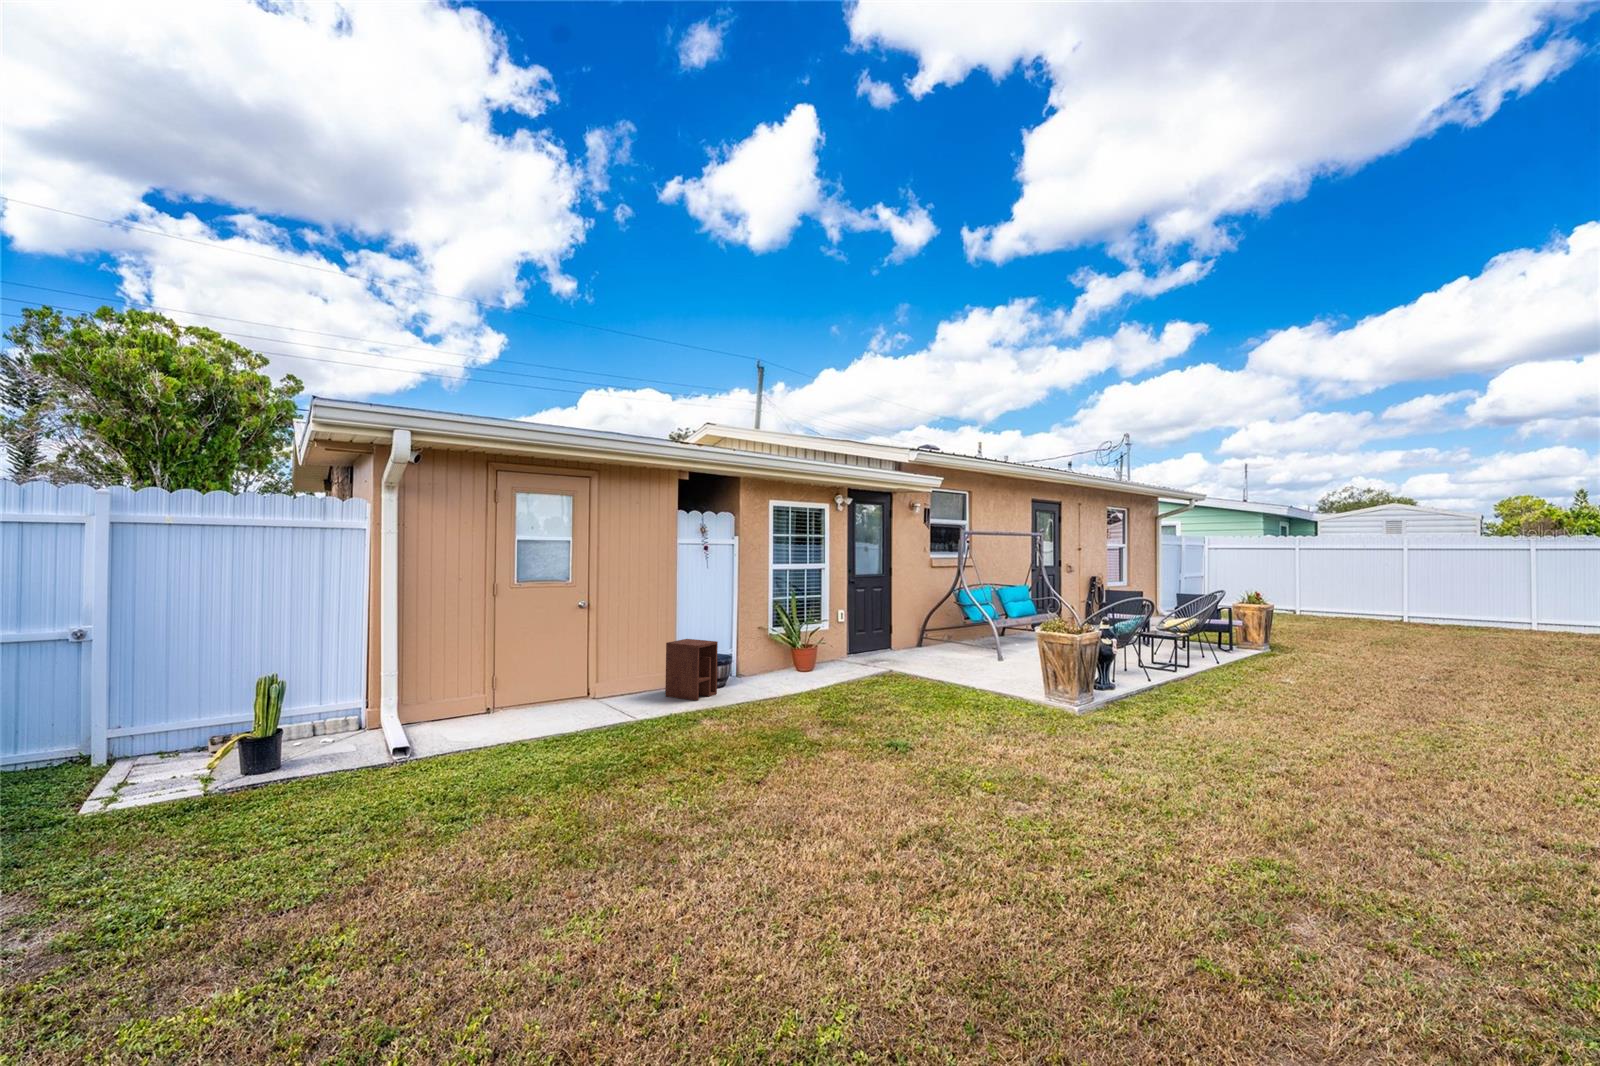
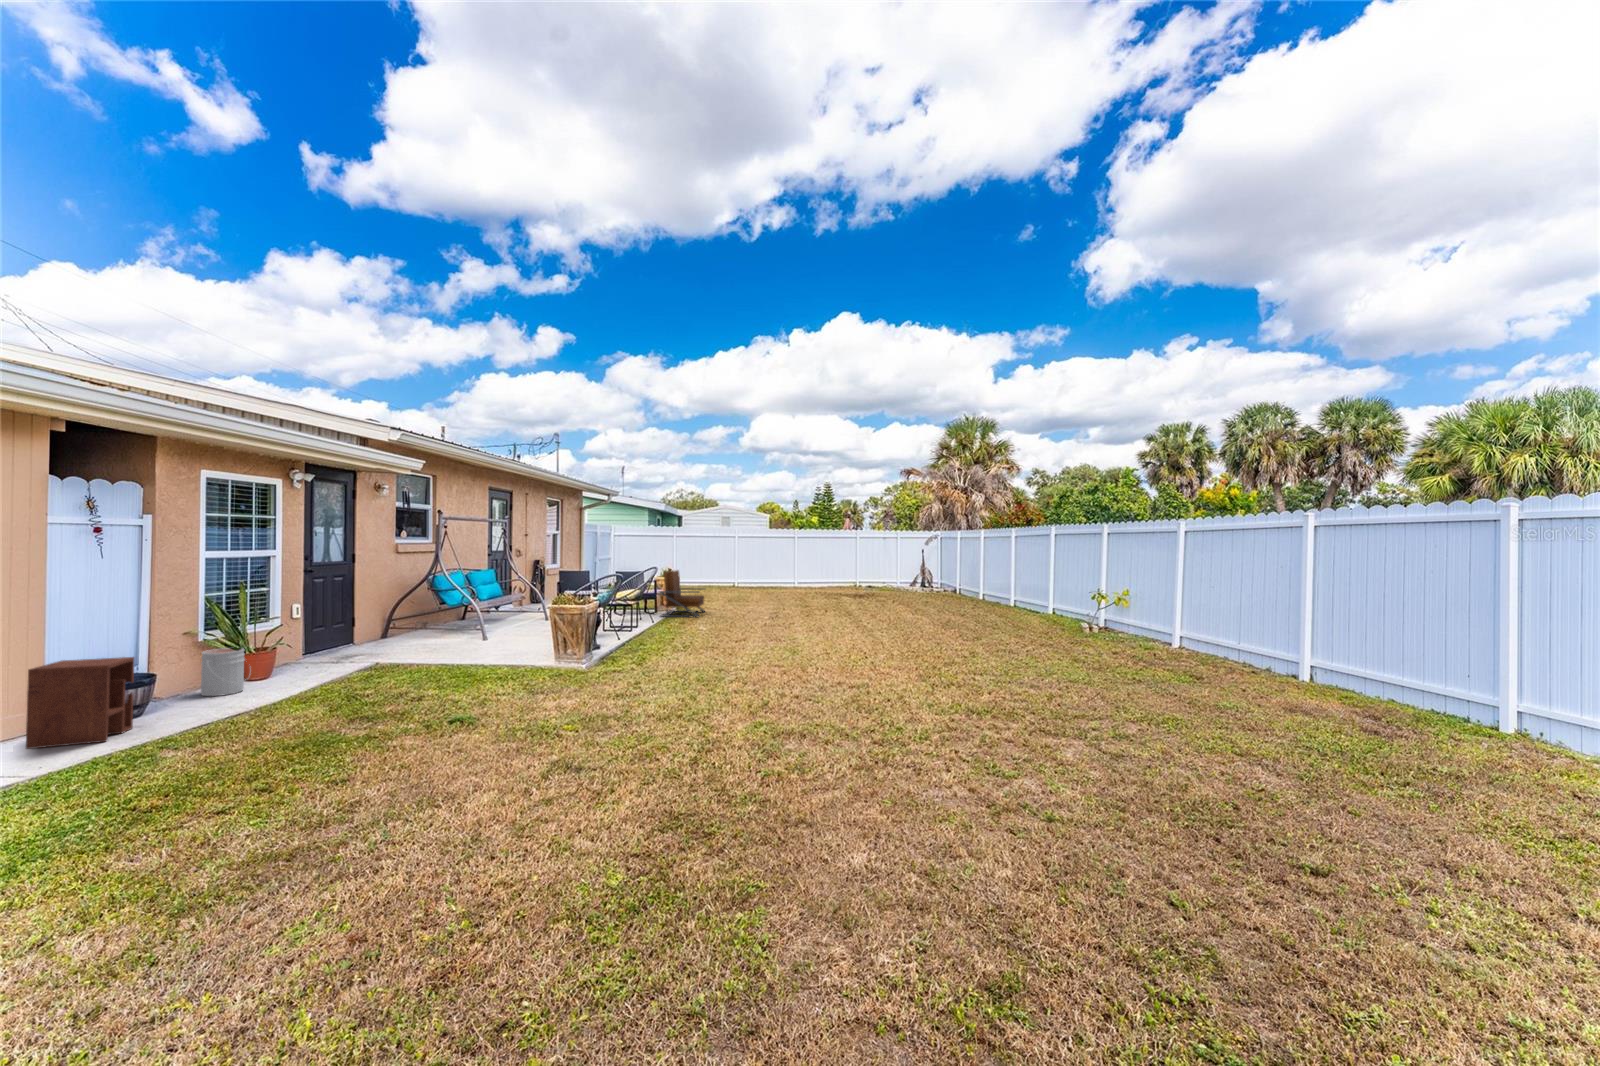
lounge chair: none [1237,597,1325,667] -> present [659,570,705,617]
bucket: none [770,641,800,679] -> present [201,648,245,696]

